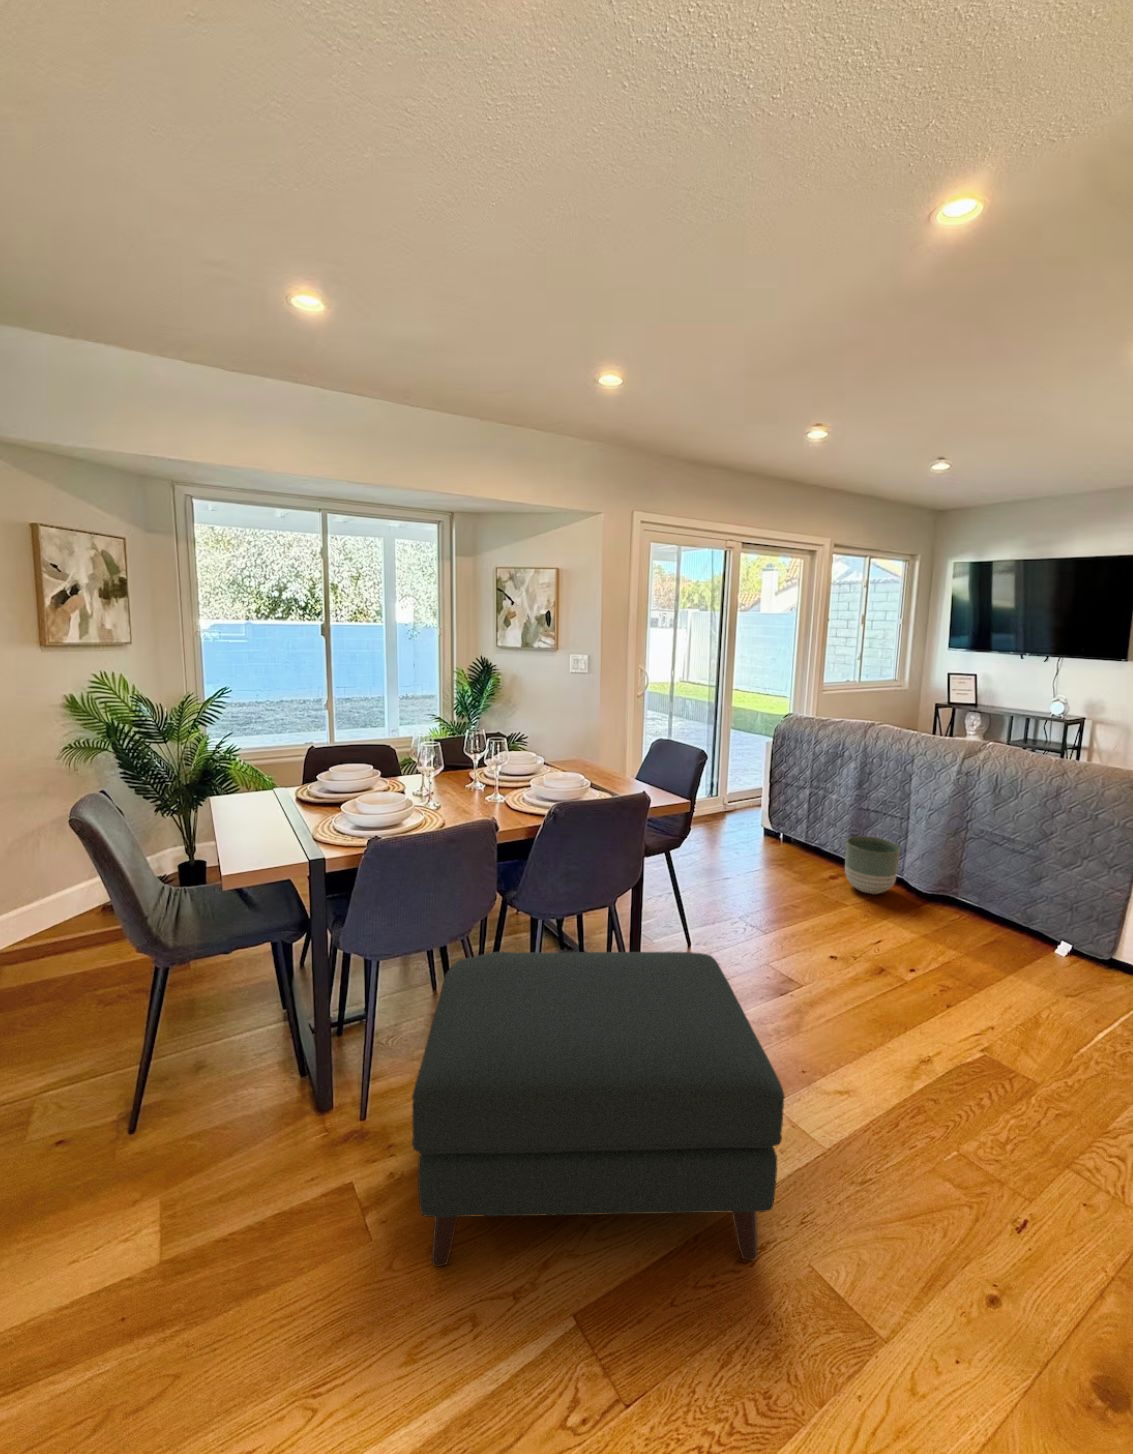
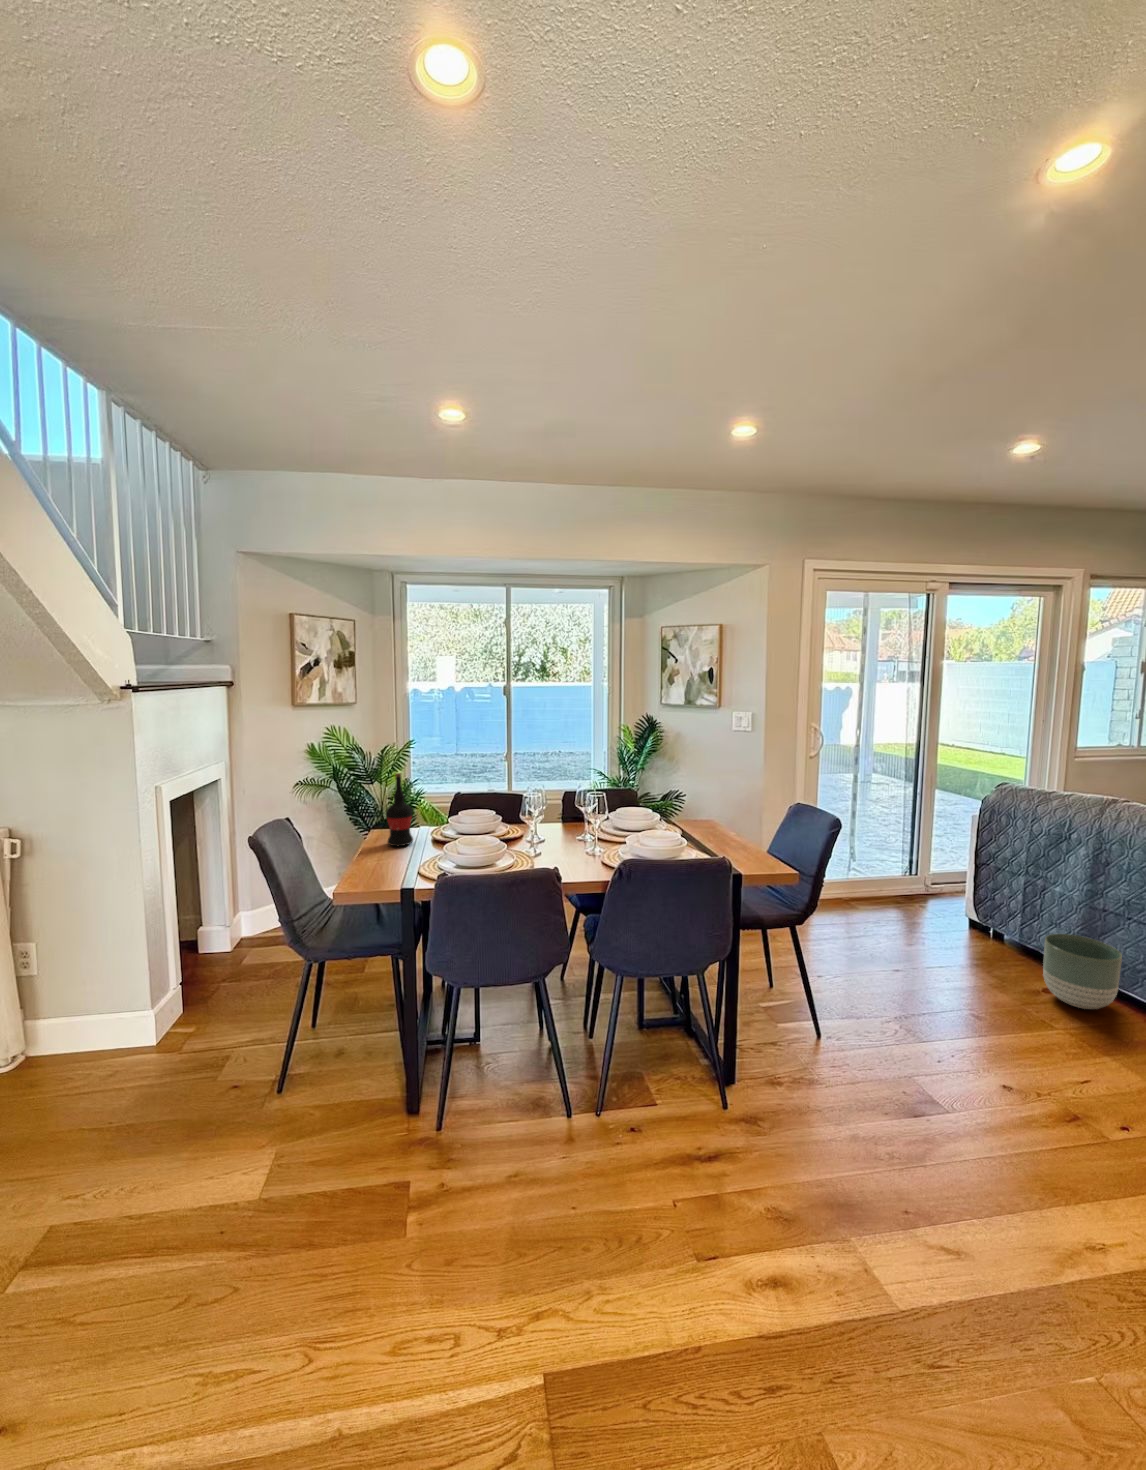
wine bottle: none [244,726,280,814] -> present [386,773,413,846]
ottoman: present [412,952,785,1267] -> none [421,997,779,1393]

